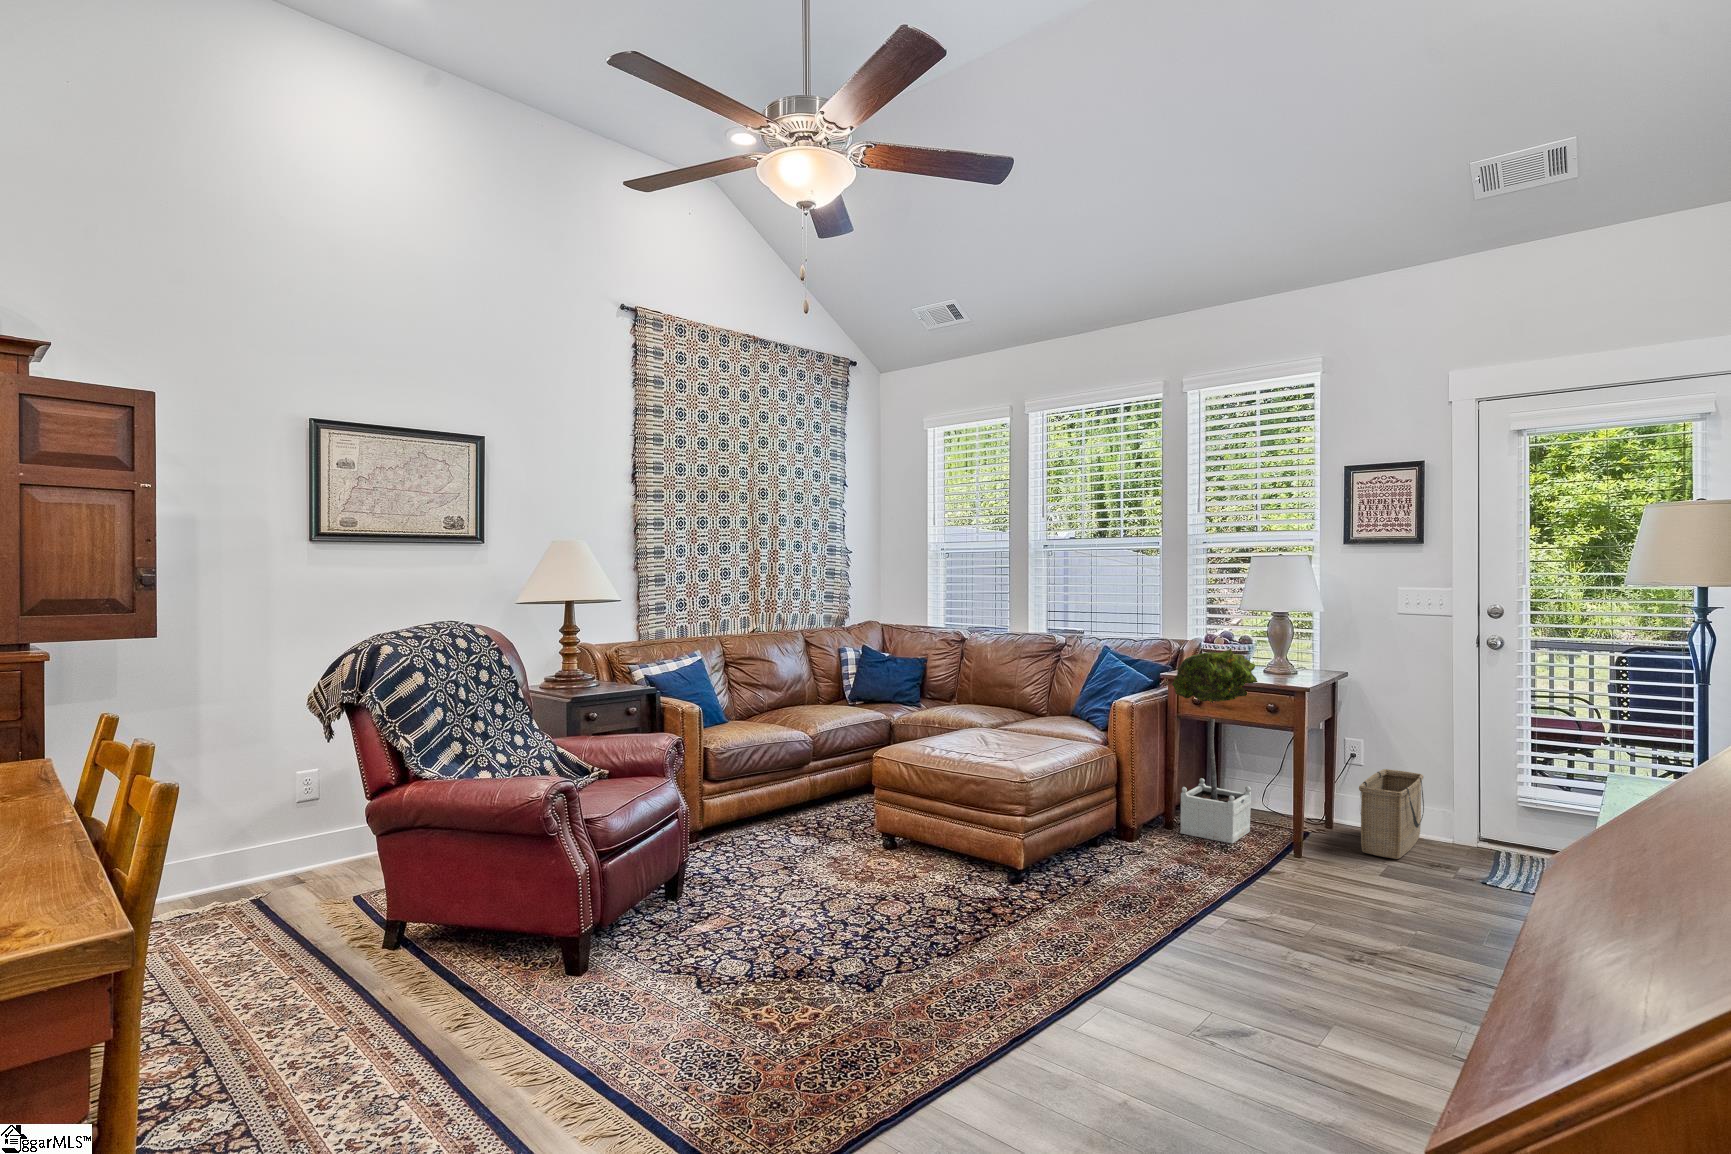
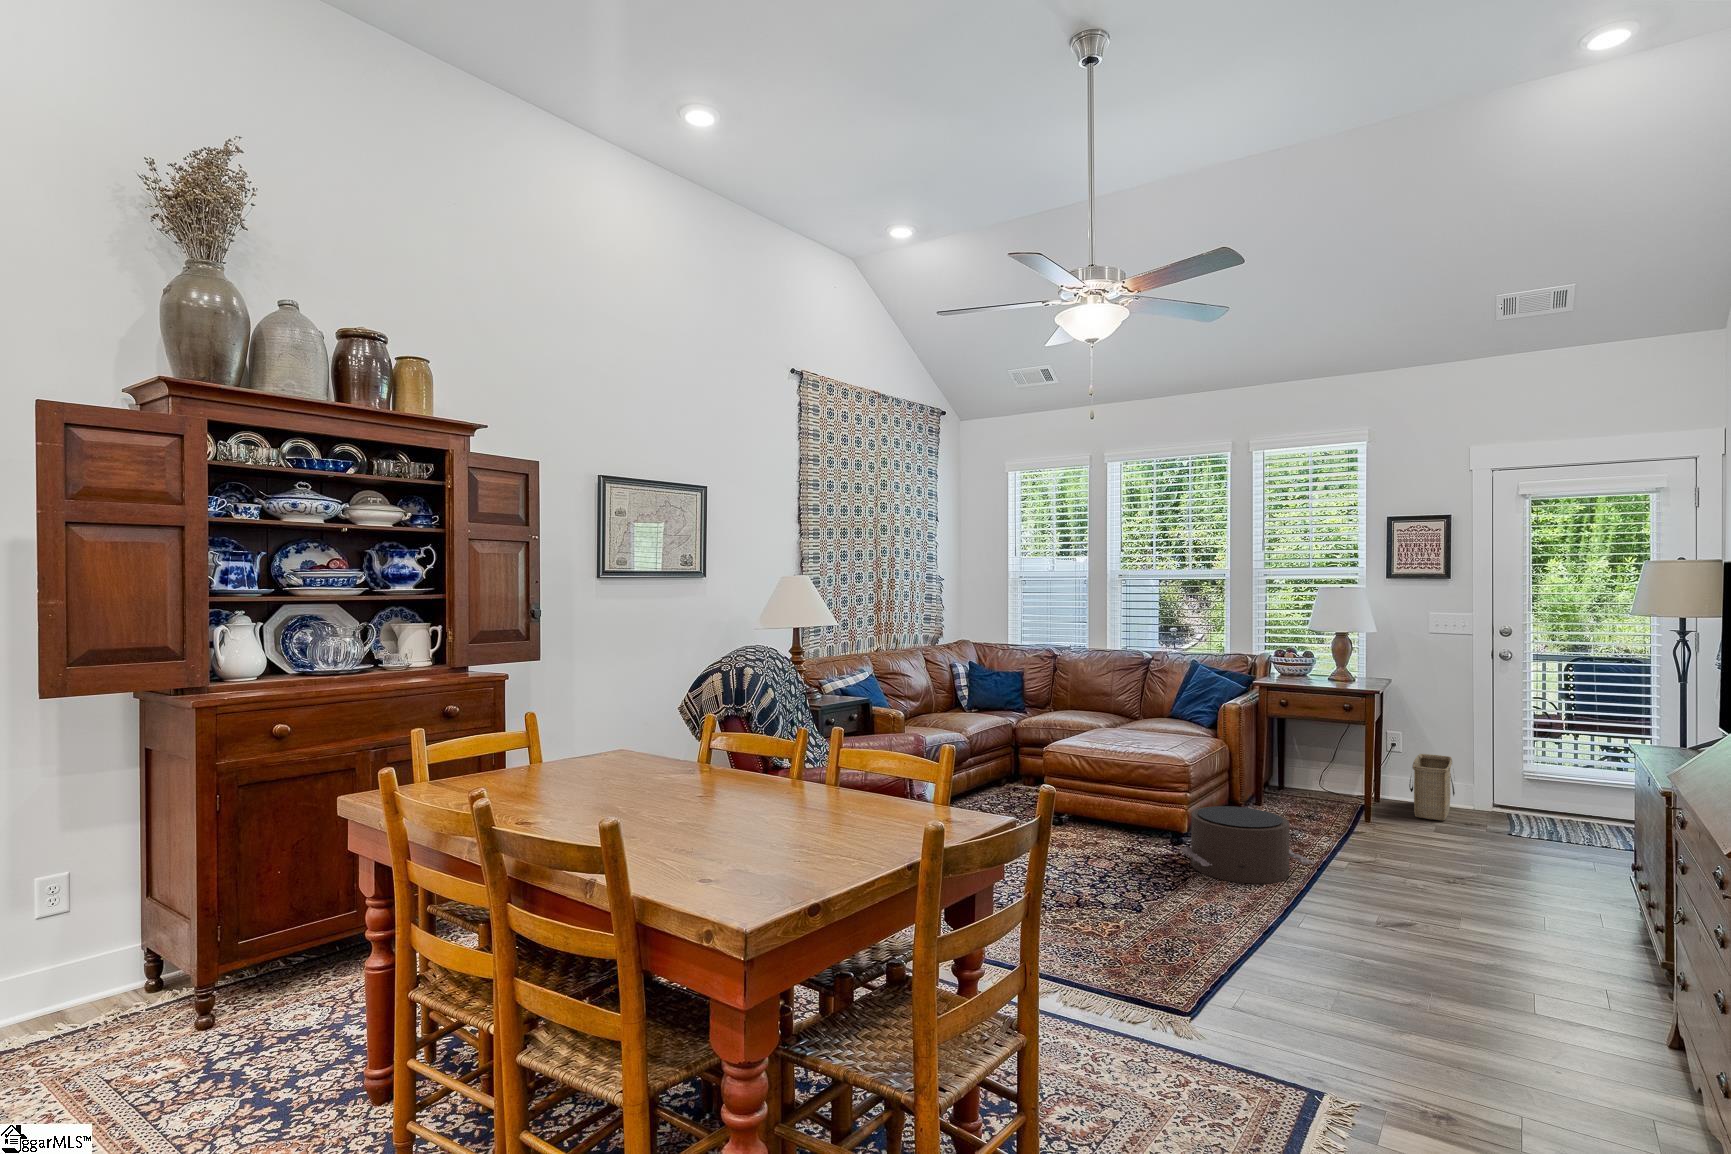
potted tree: present [1172,648,1258,843] -> none [1267,661,1335,814]
pouf: none [991,836,1154,946] -> present [1180,806,1313,884]

